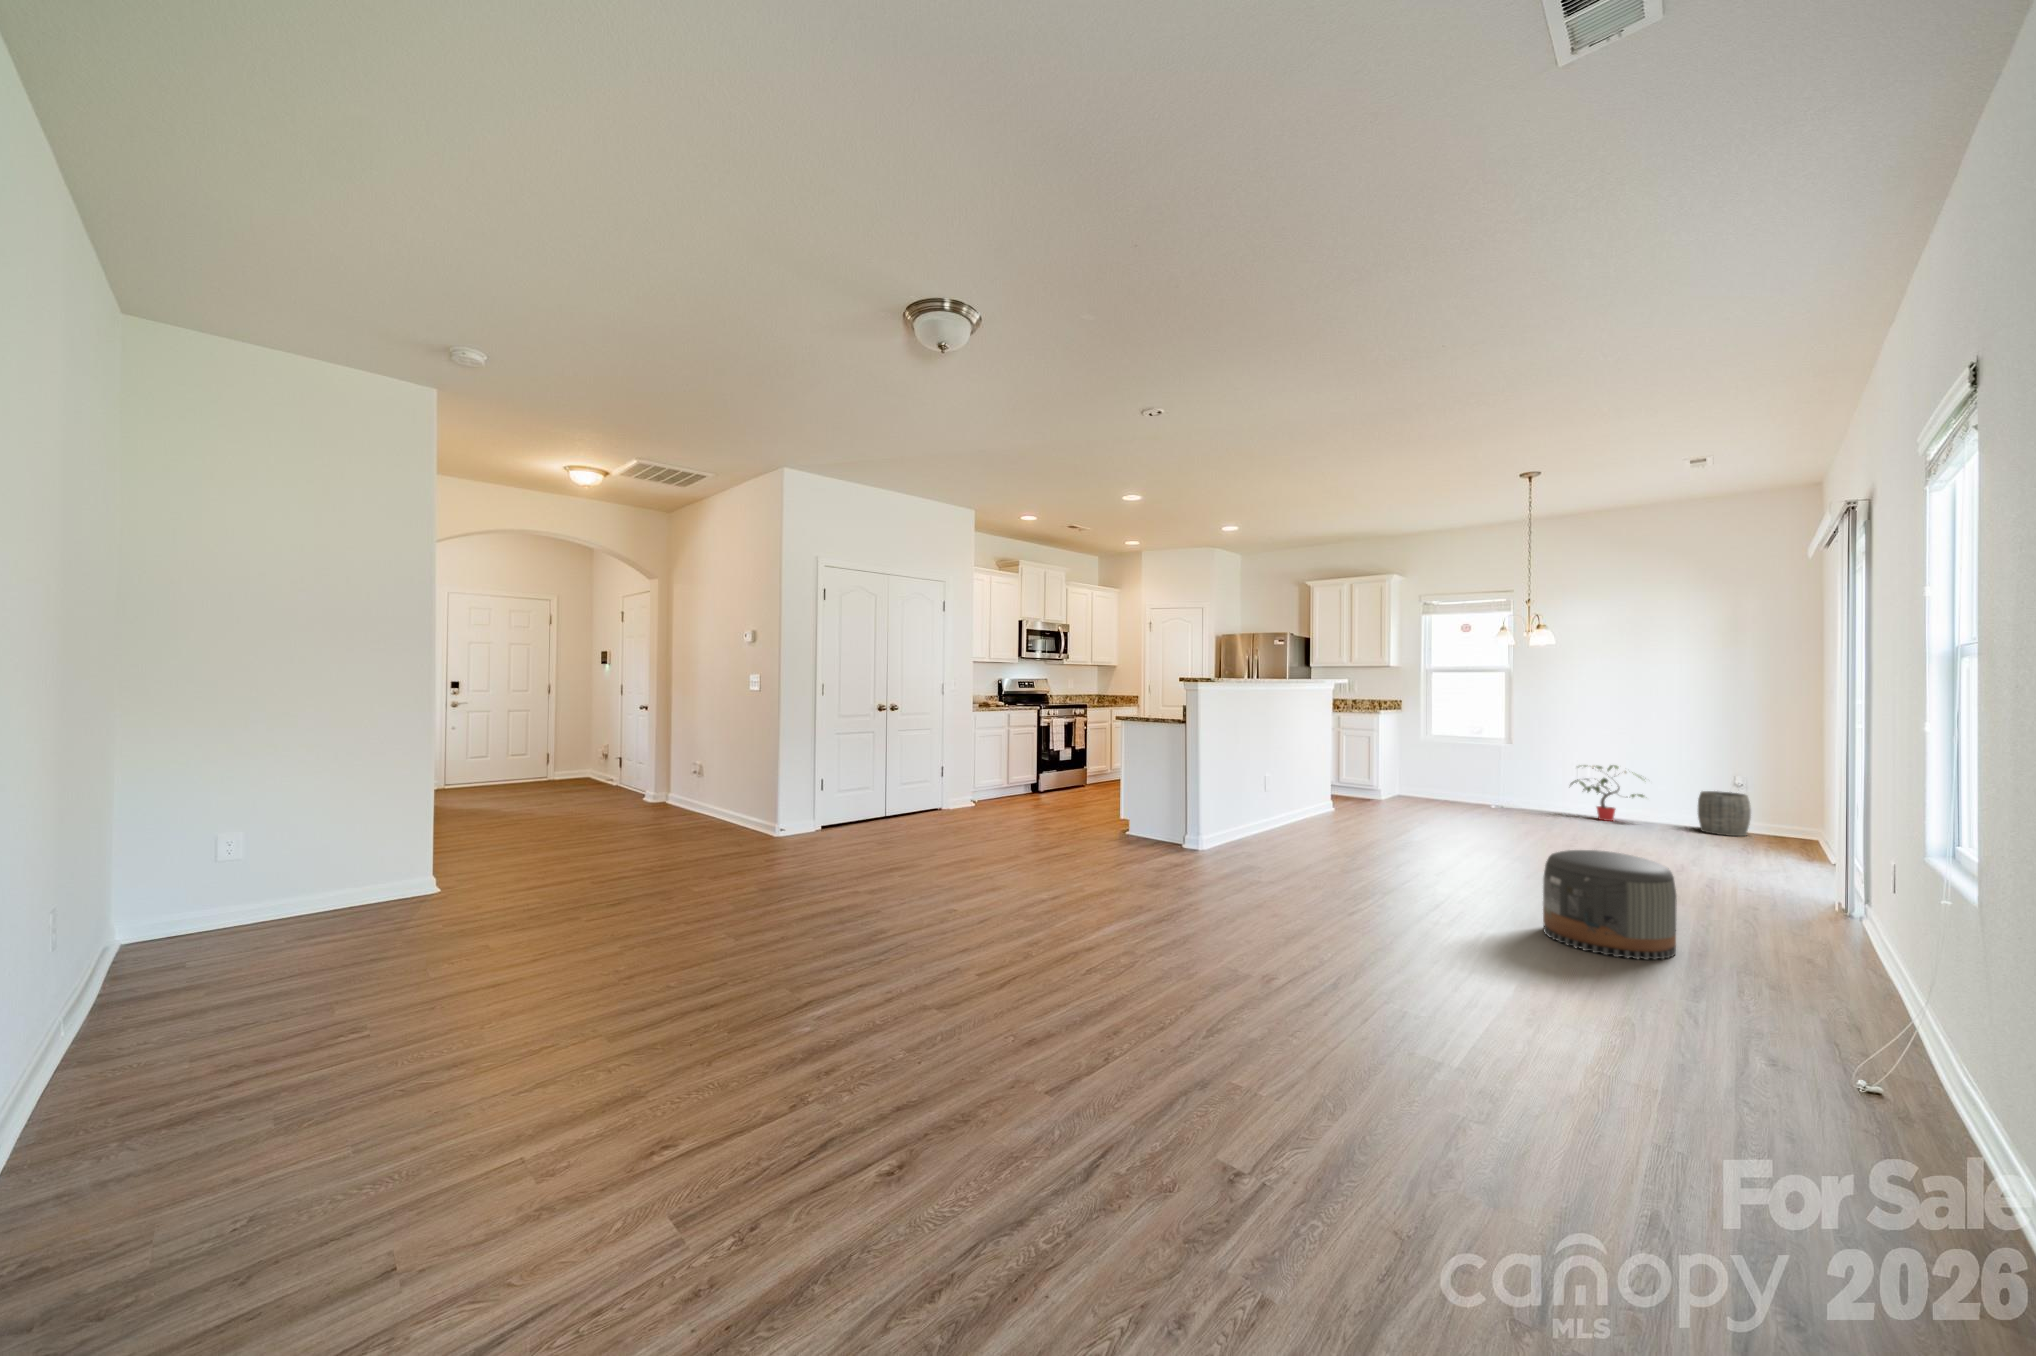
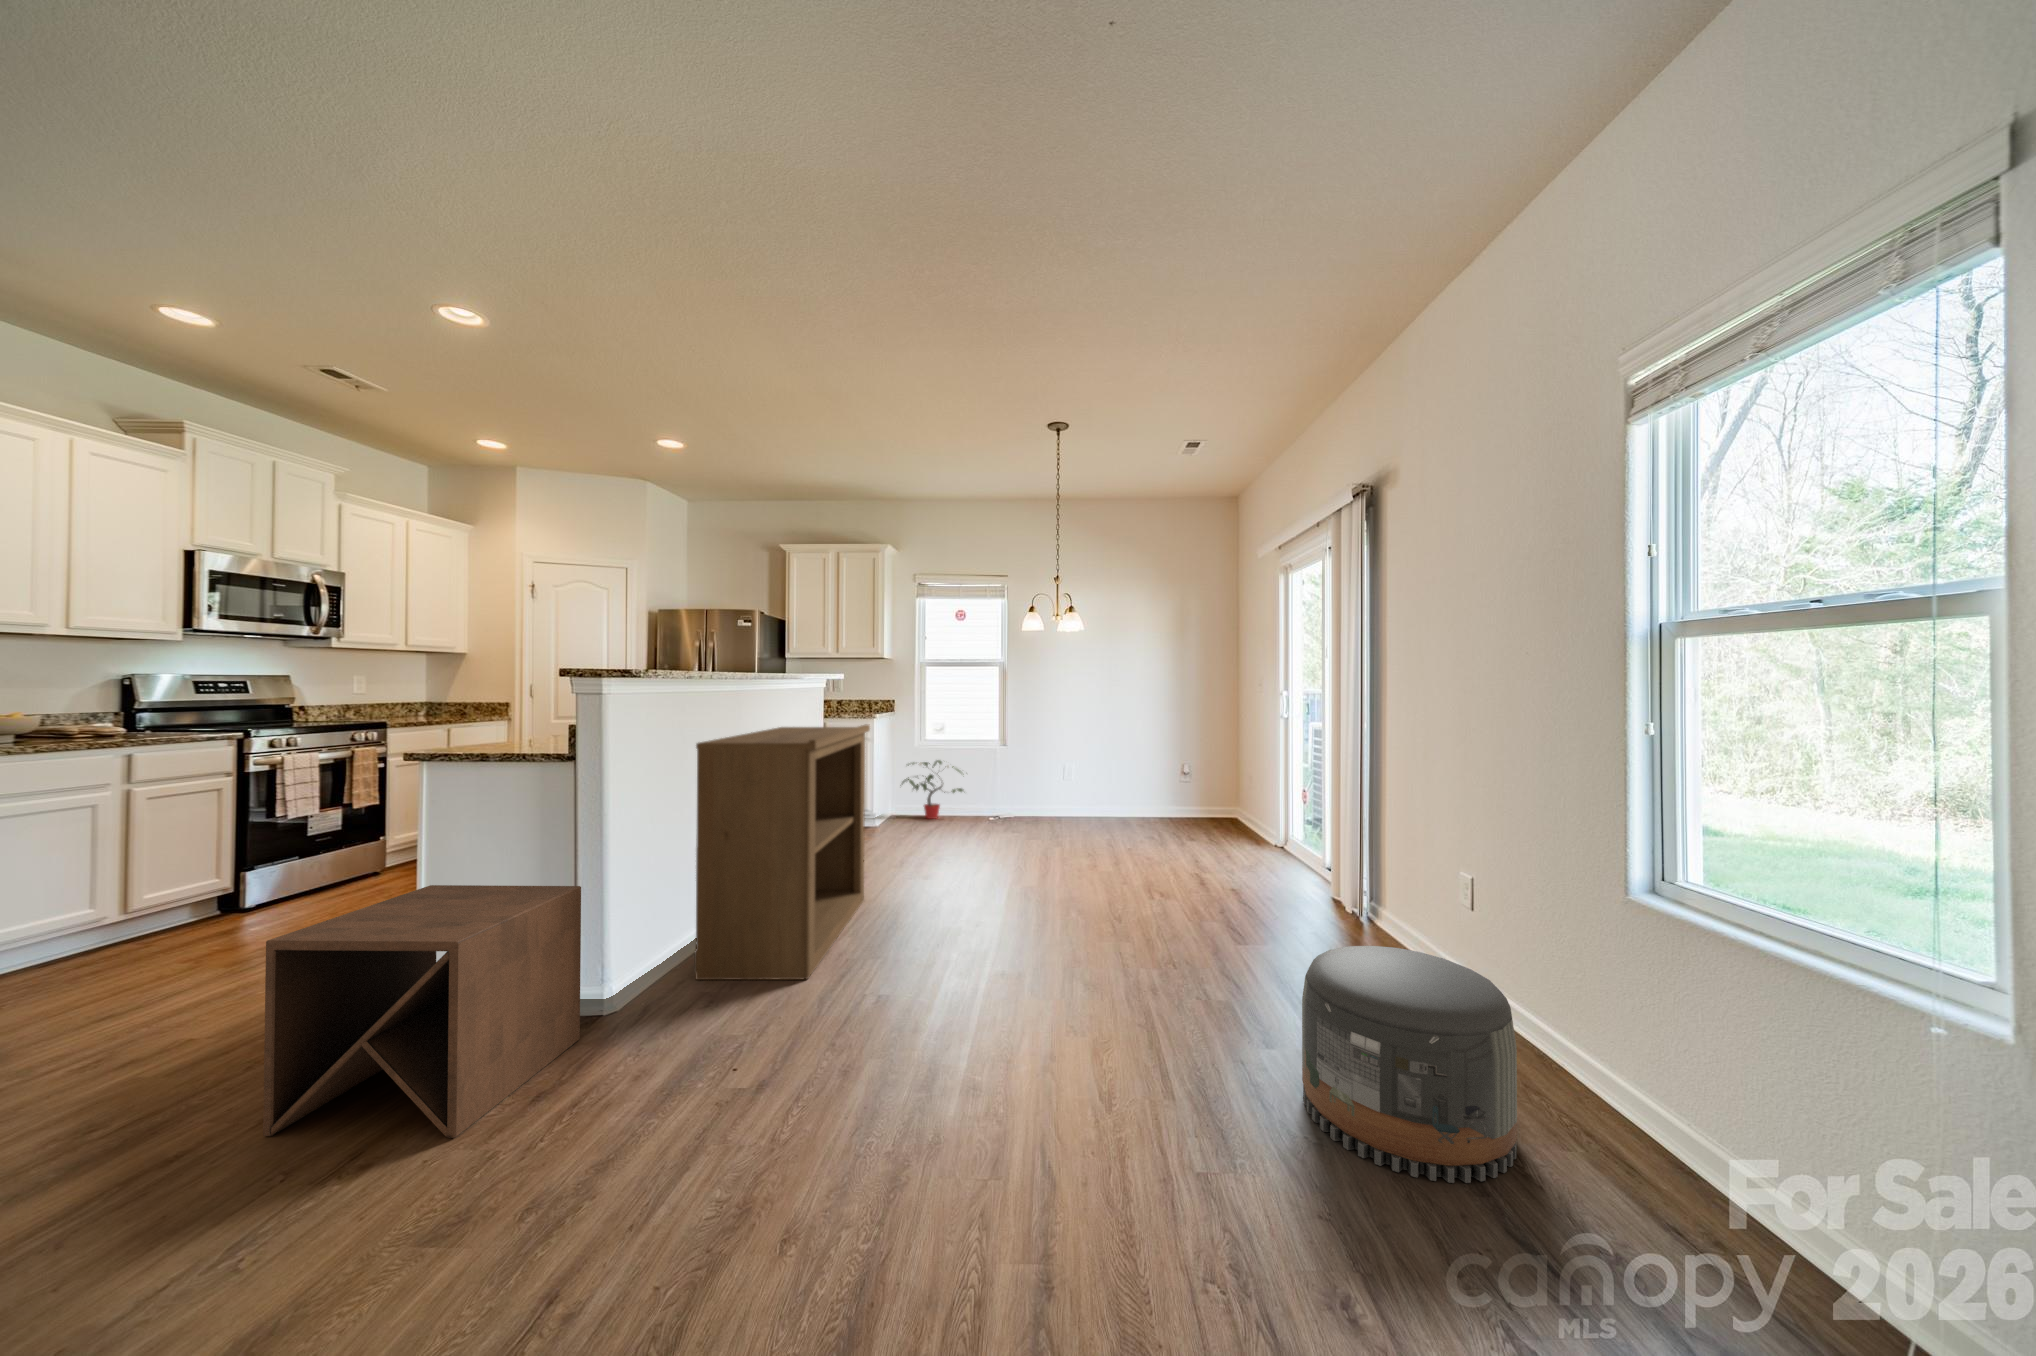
bookshelf: none [1238,715,1350,850] -> present [694,725,870,980]
potted plant: present [1570,765,1644,821] -> present [902,760,963,819]
side table: none [1092,772,1189,859] -> present [263,885,581,1138]
woven basket: present [1698,791,1751,836] -> none [1175,780,1214,825]

